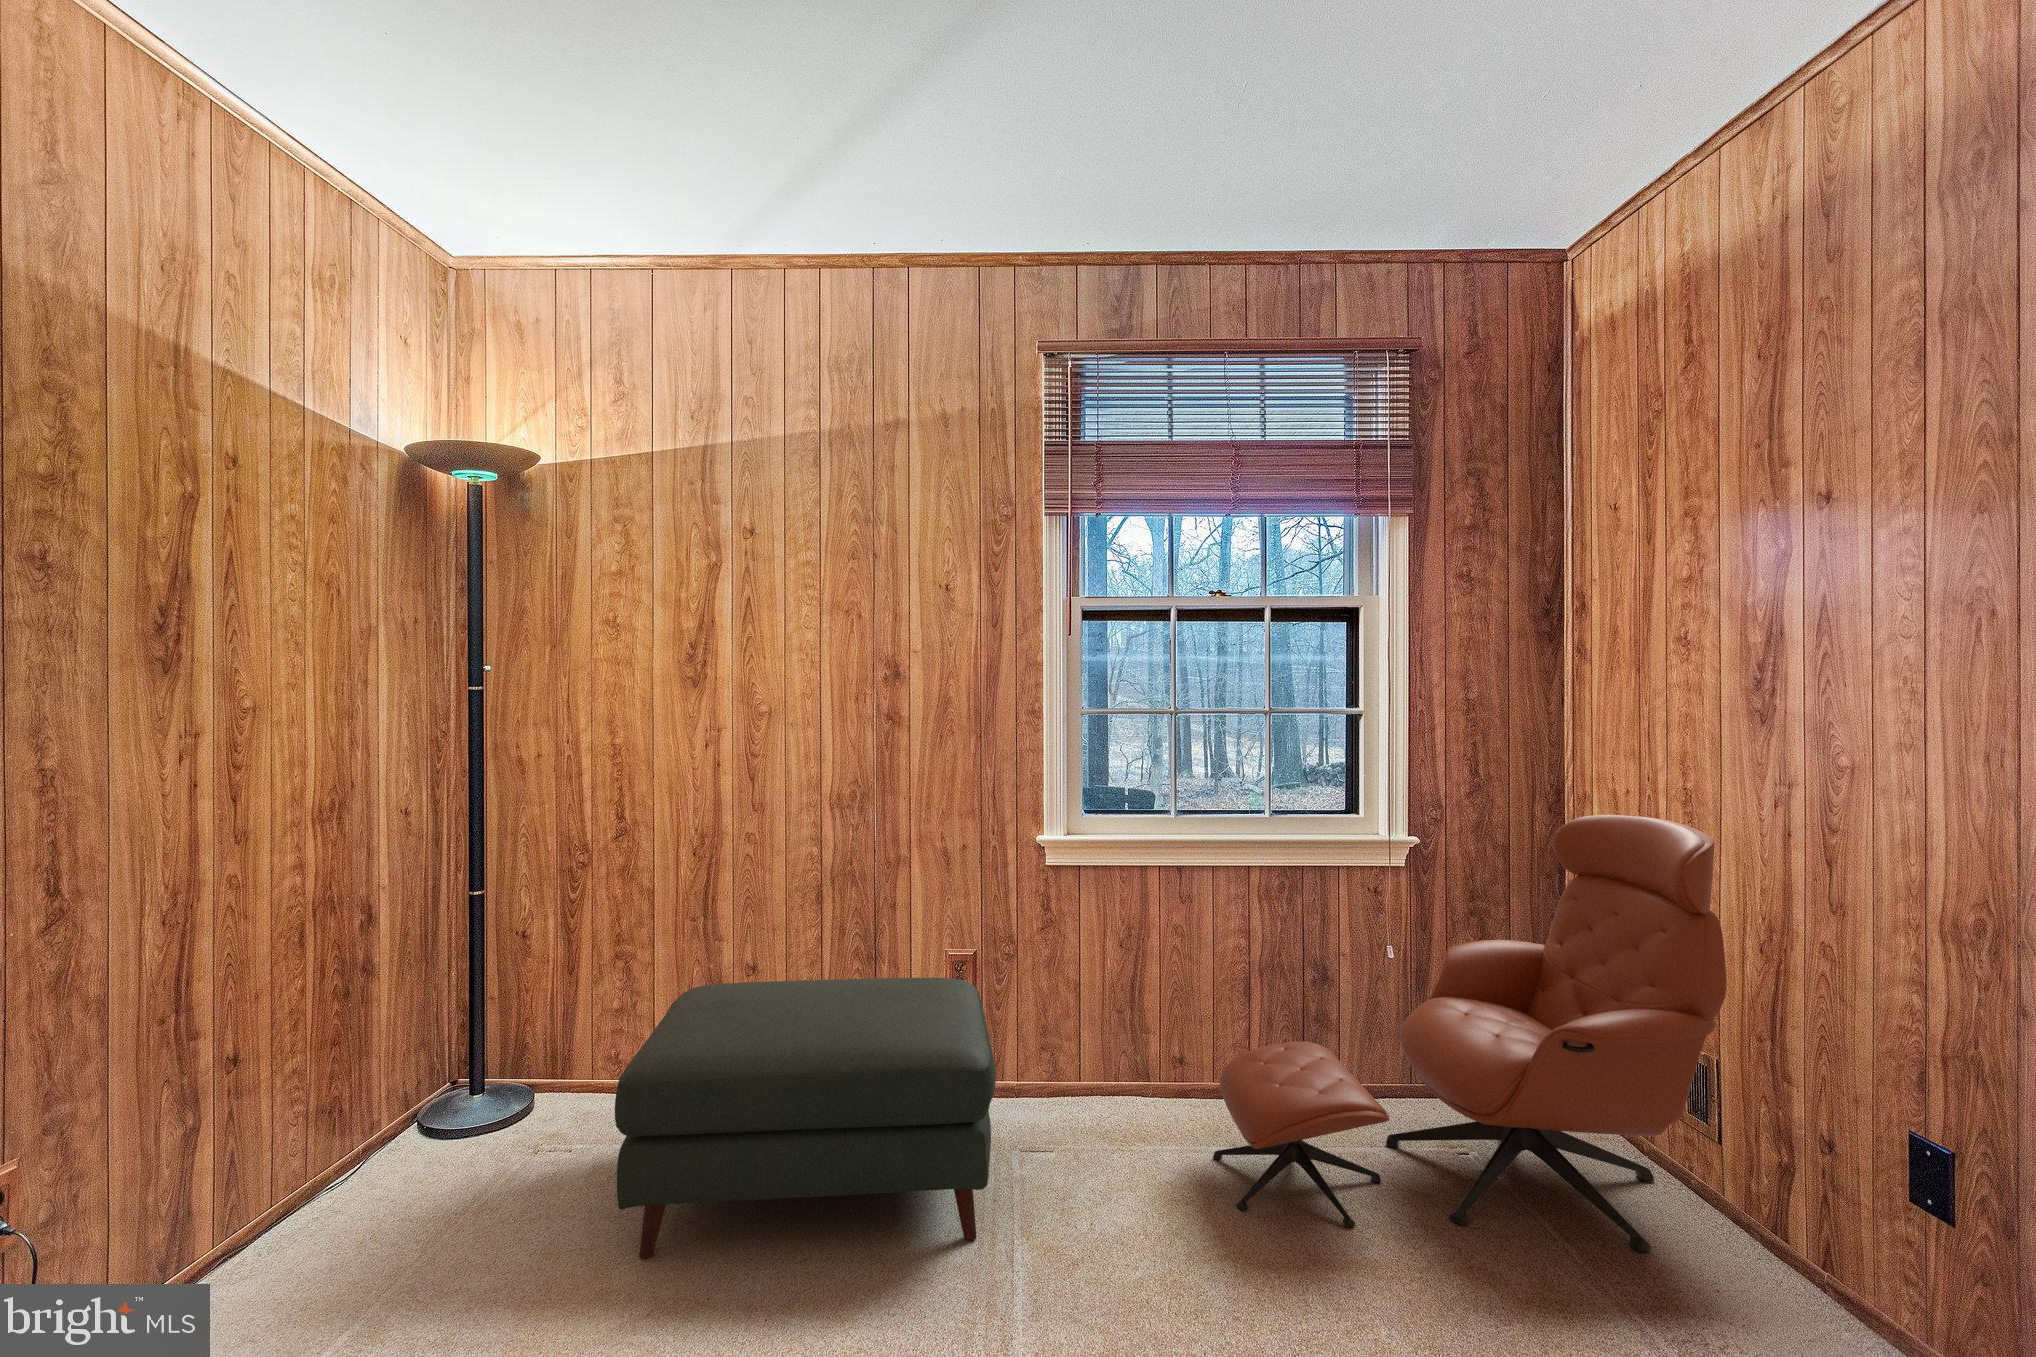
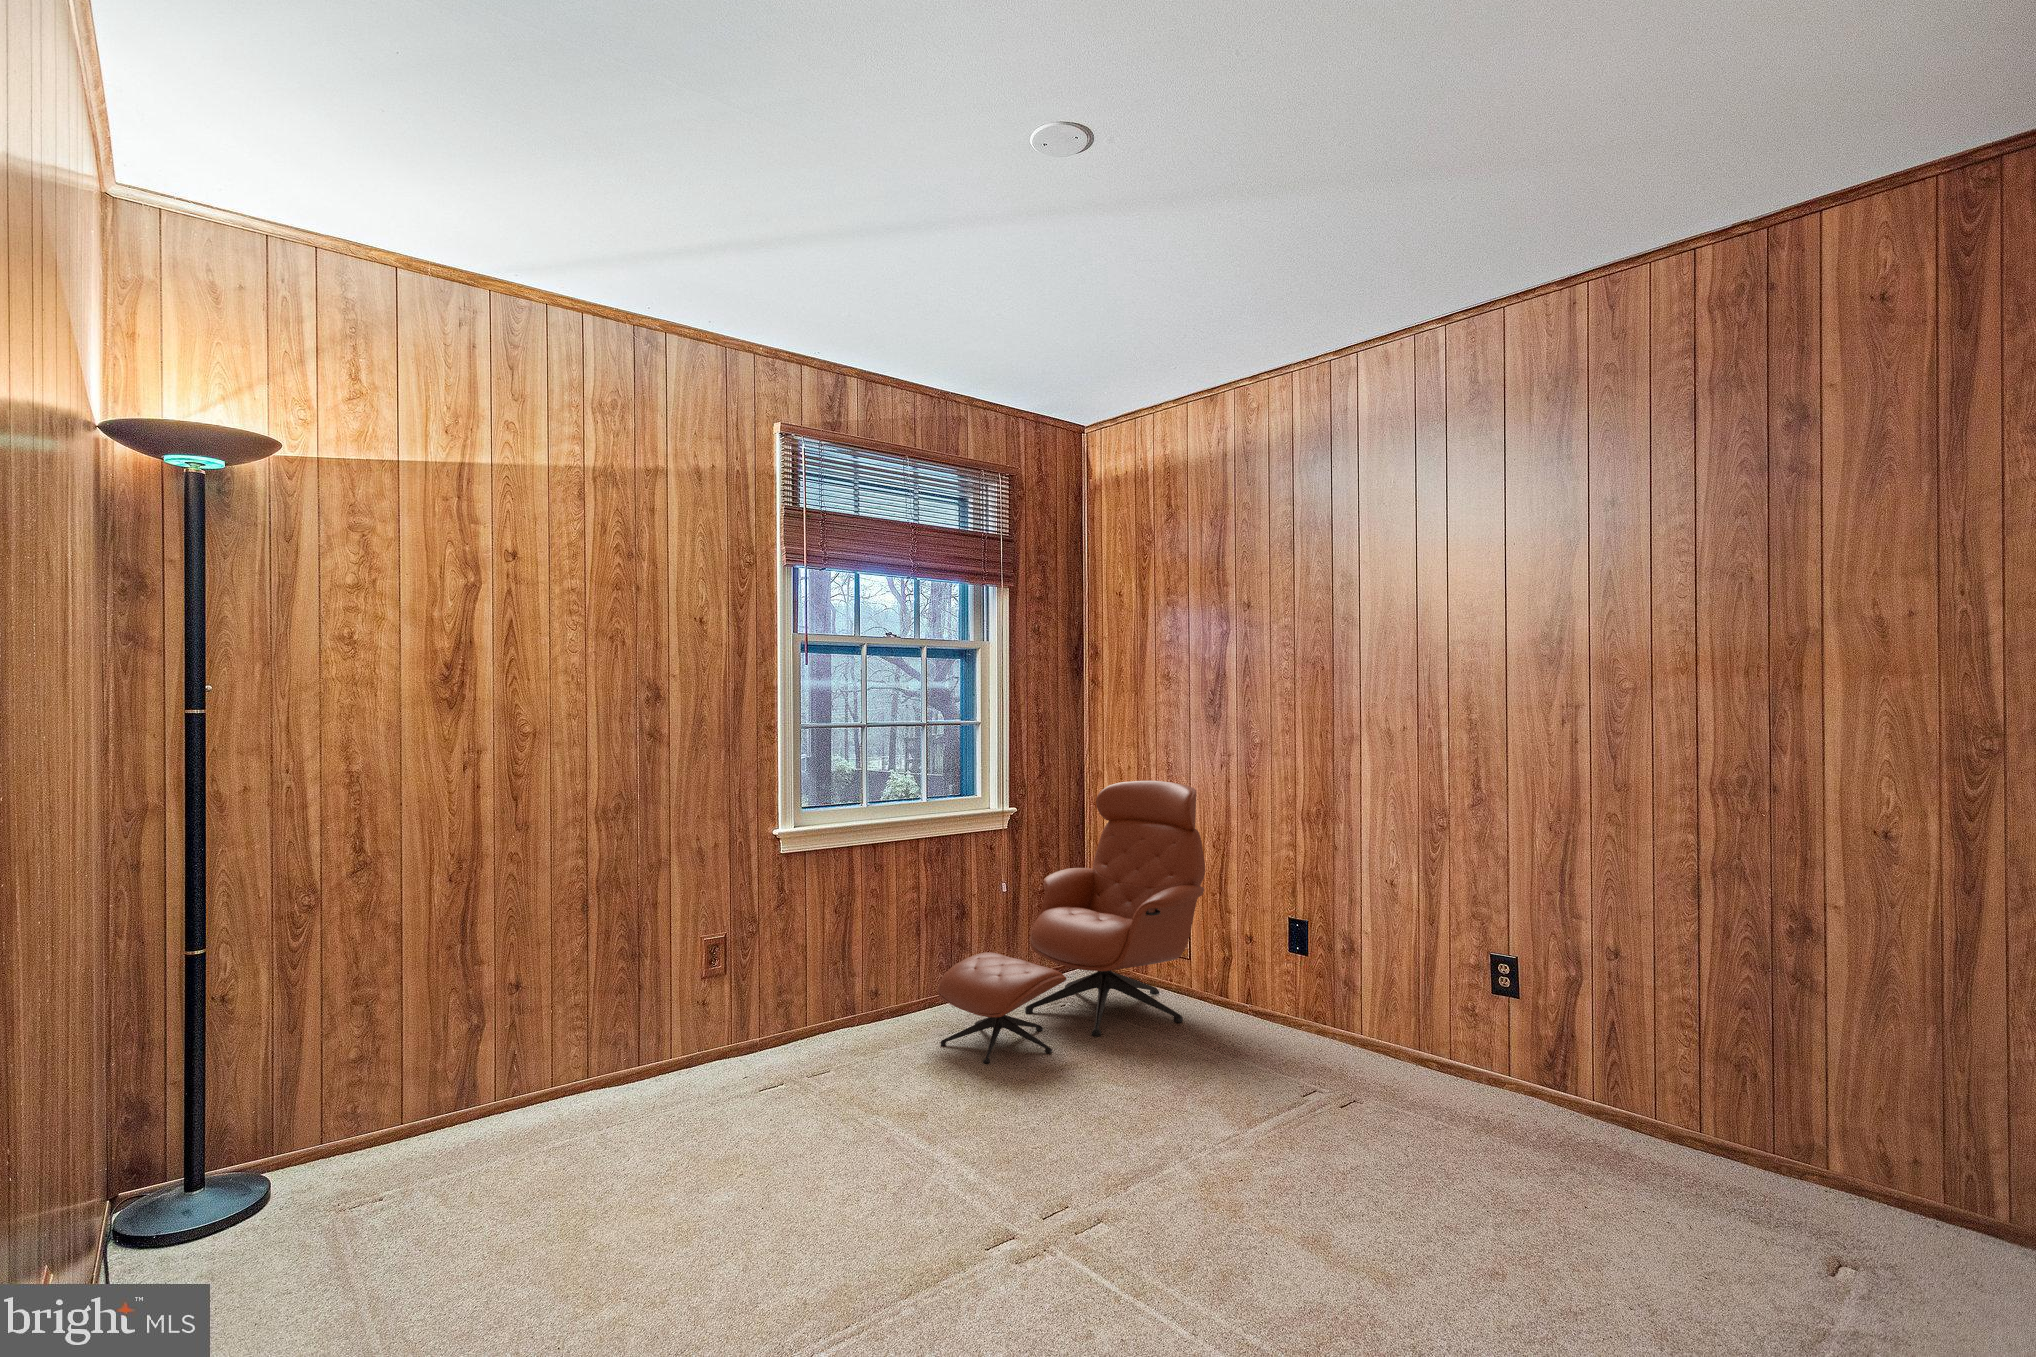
ottoman: present [615,978,996,1259] -> none [507,953,867,1222]

